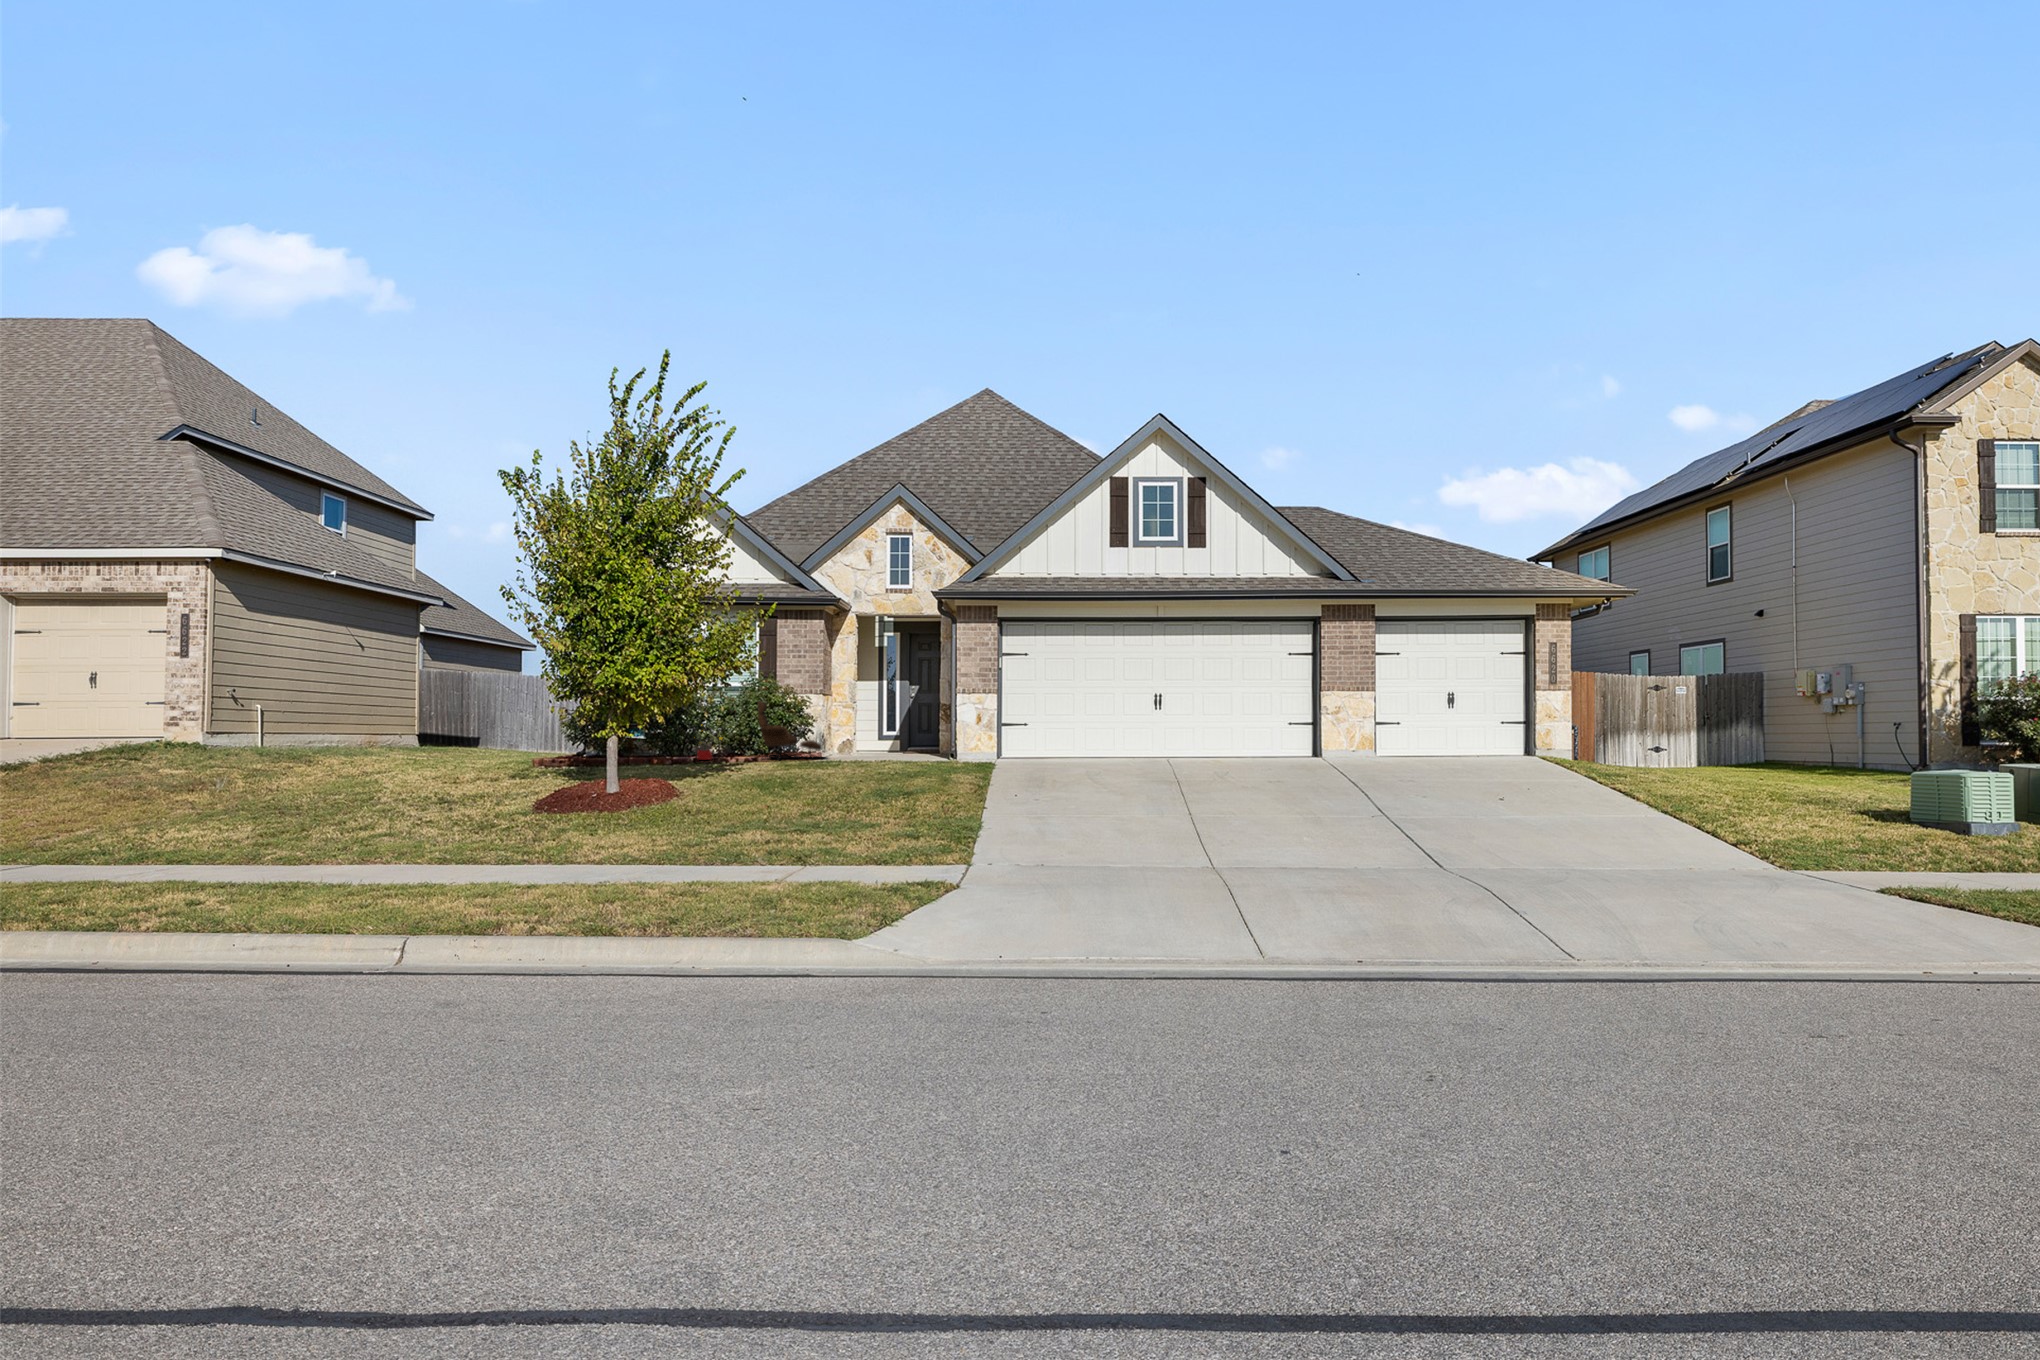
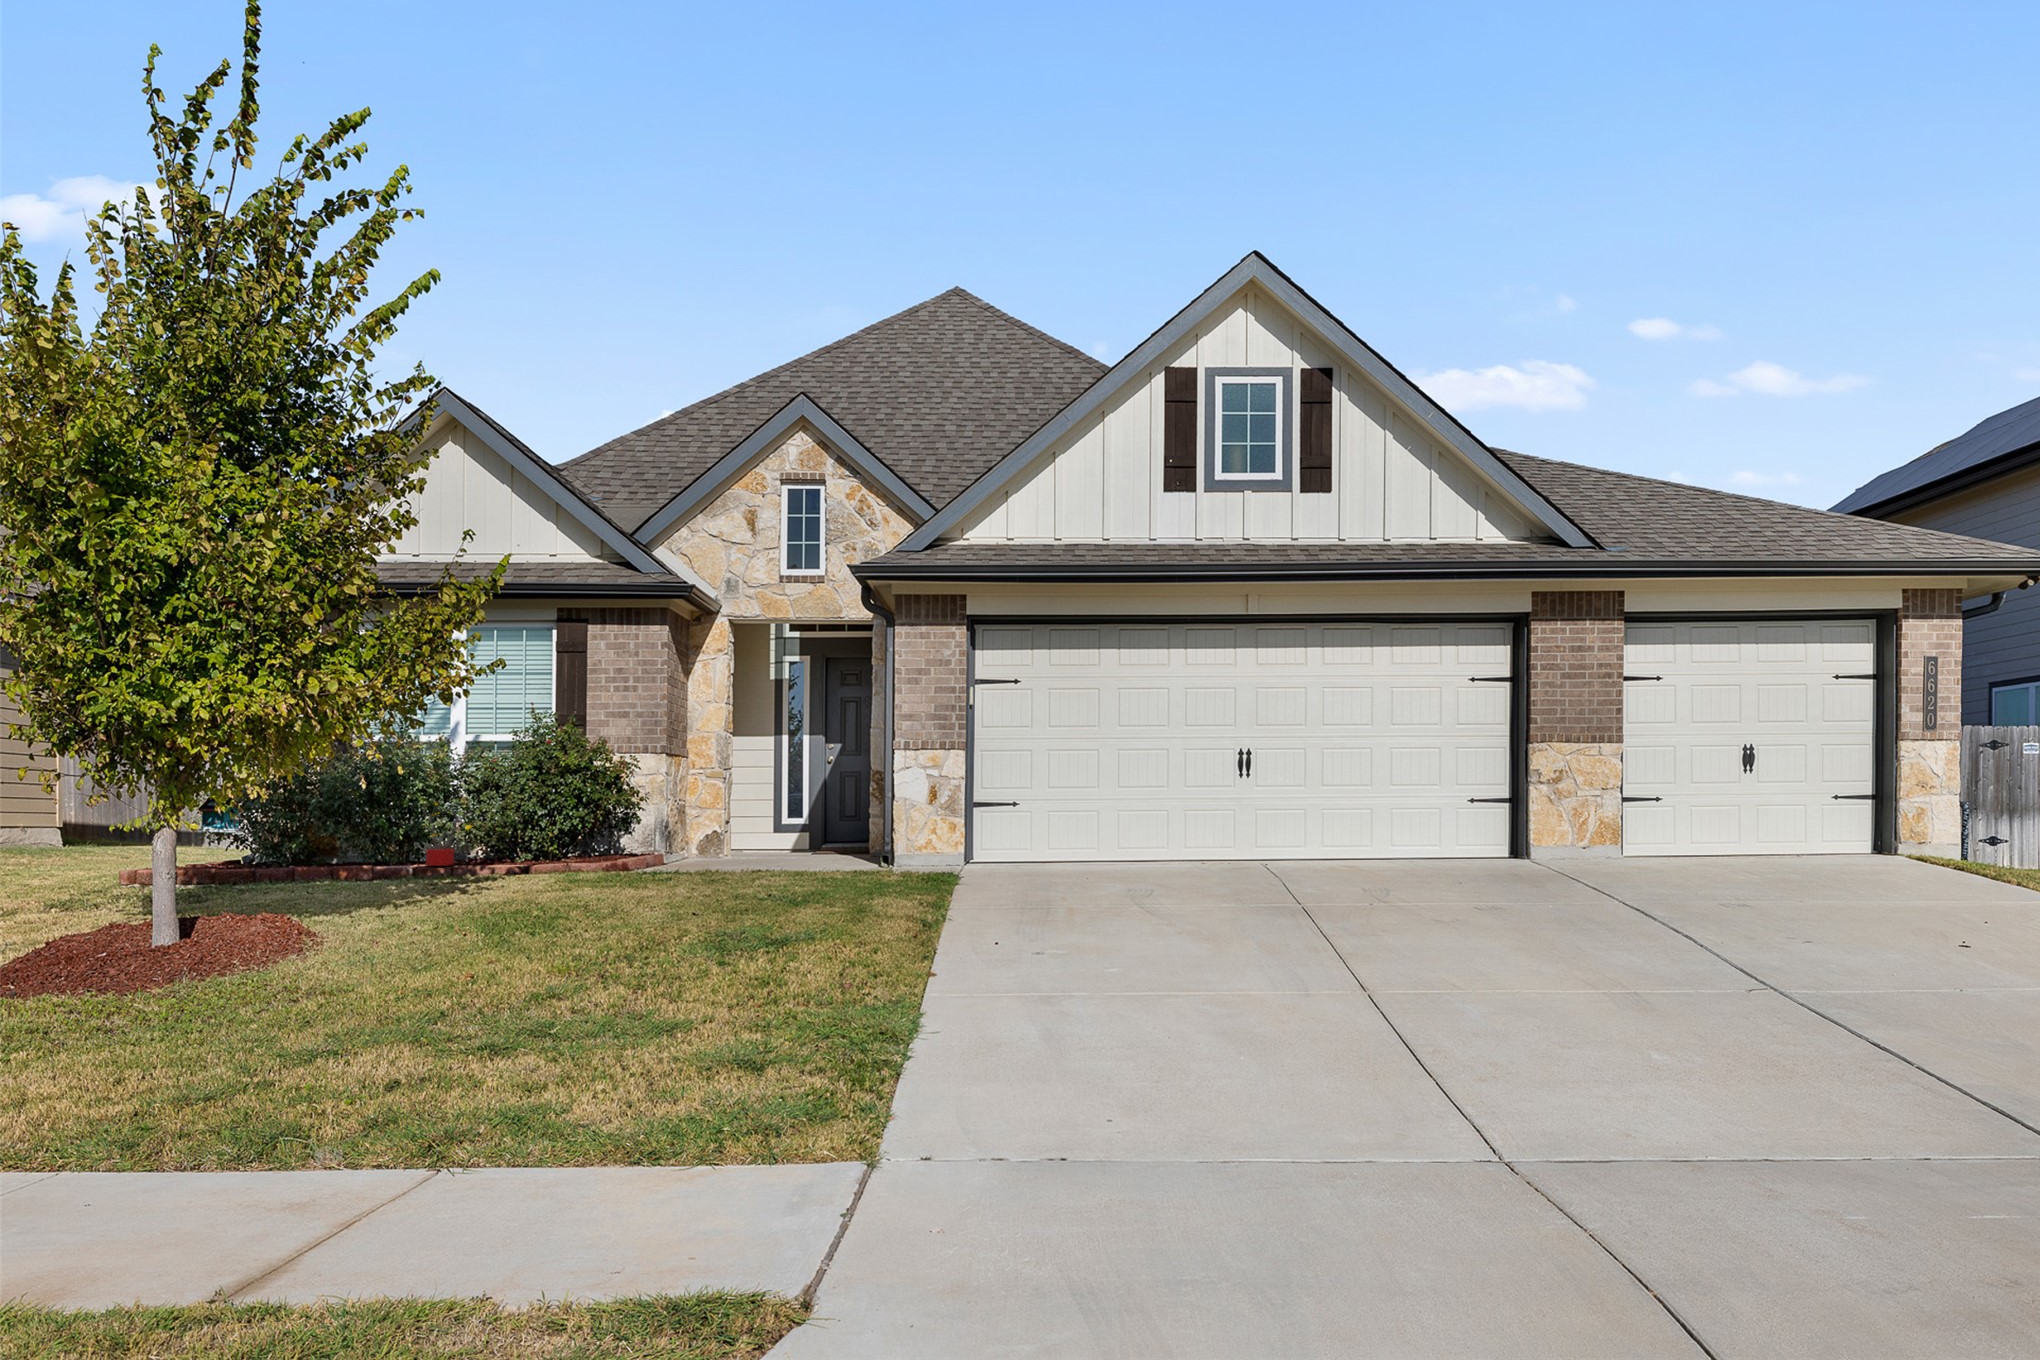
lounge chair: present [757,701,822,758] -> none [537,761,654,865]

